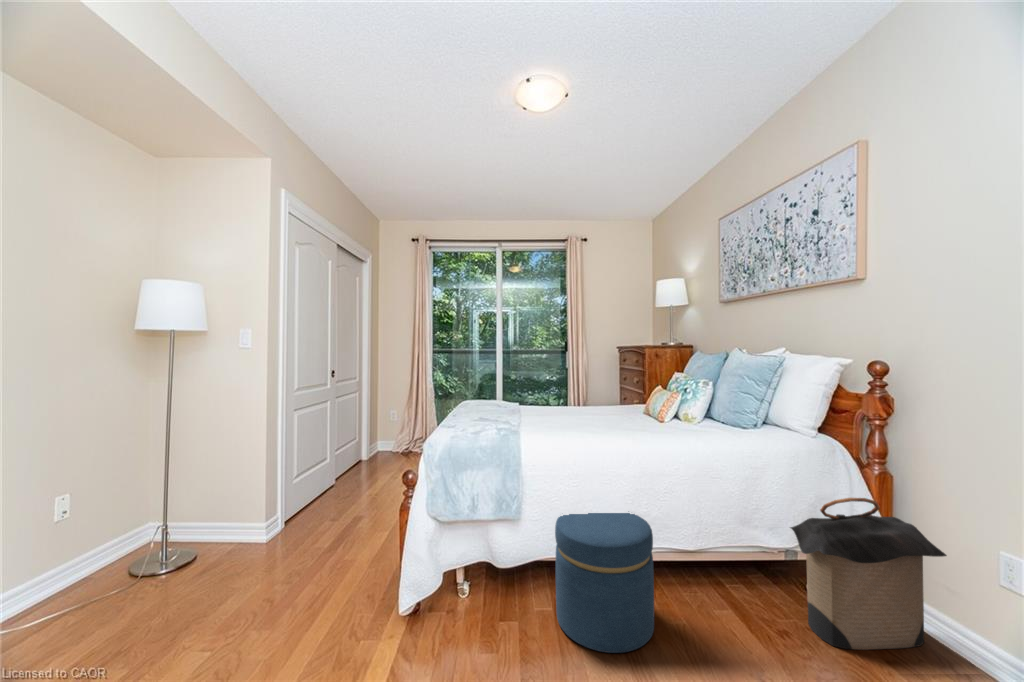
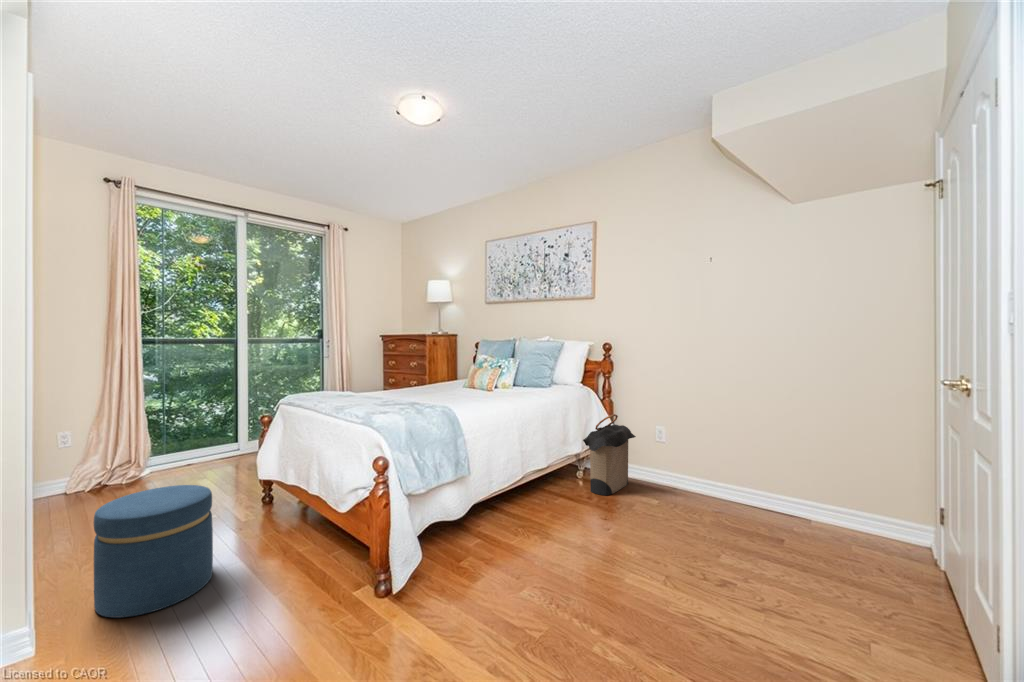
ottoman: present [555,513,654,653] -> present [94,485,213,618]

